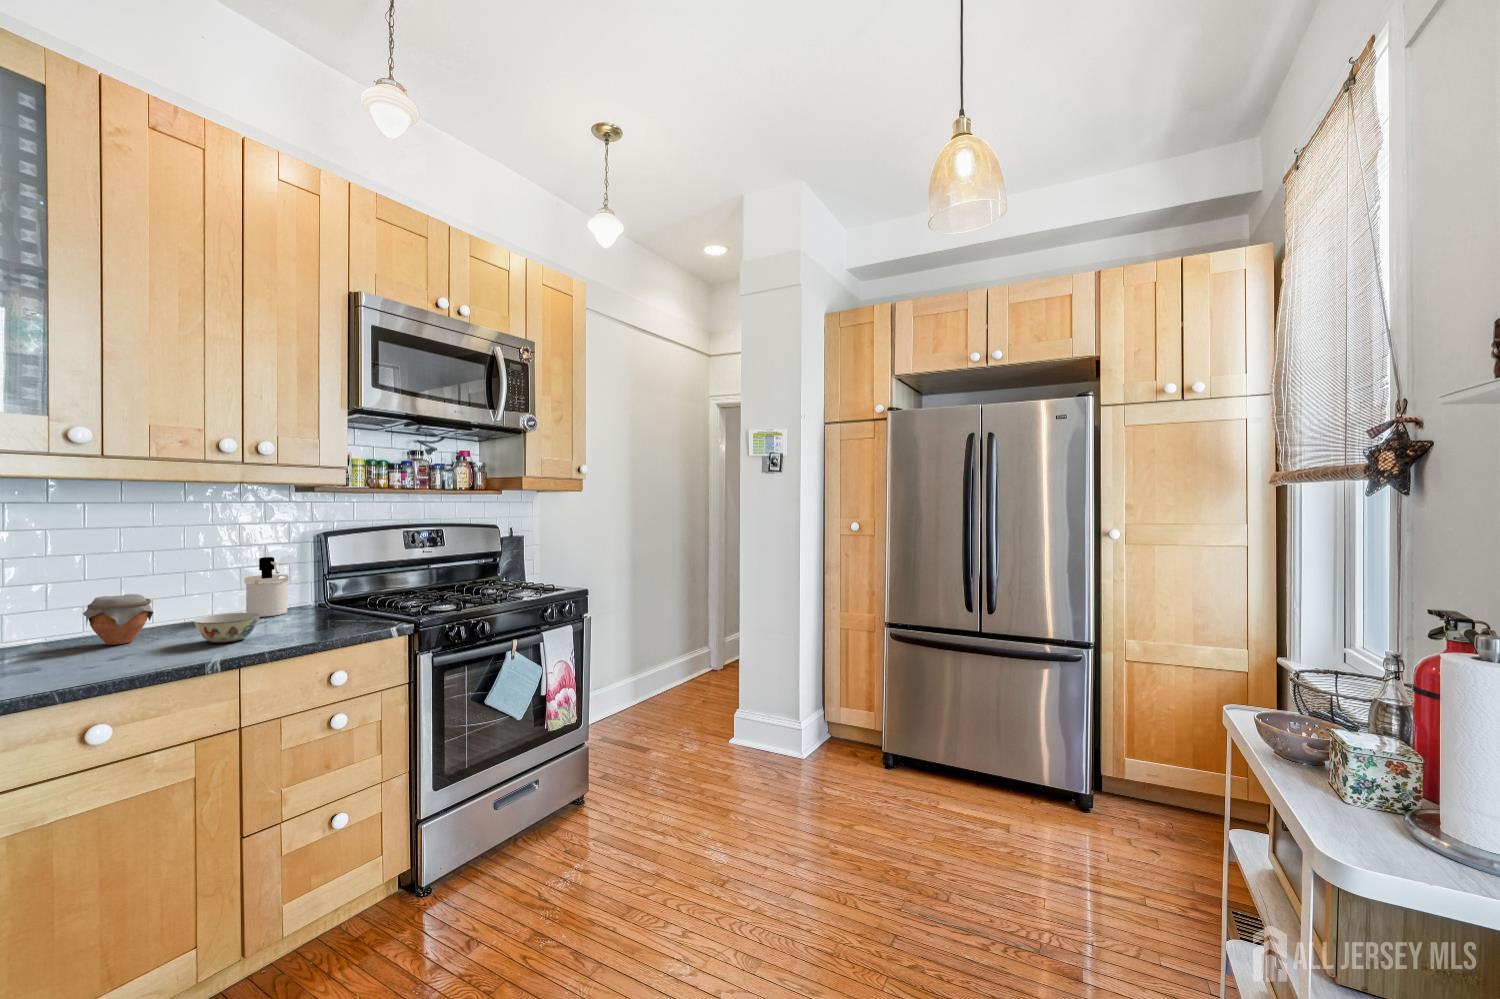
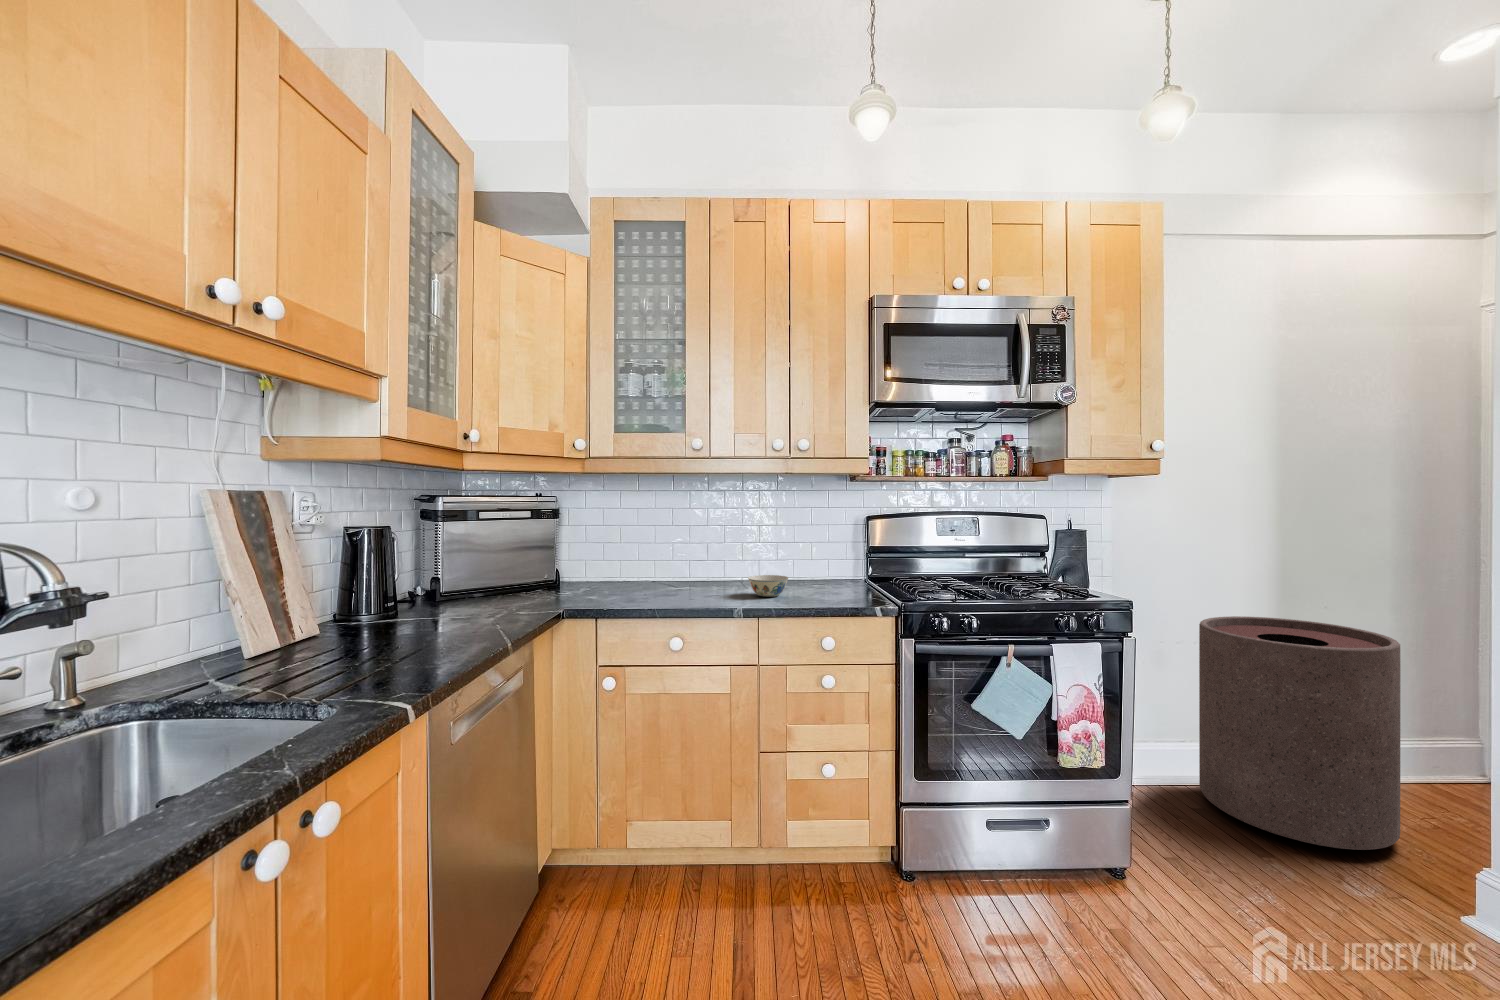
soap dispenser: present [245,557,289,617] -> none [808,535,837,583]
trash can: none [596,590,698,735] -> present [1199,616,1401,850]
jar: present [83,594,153,645] -> none [708,553,742,588]

